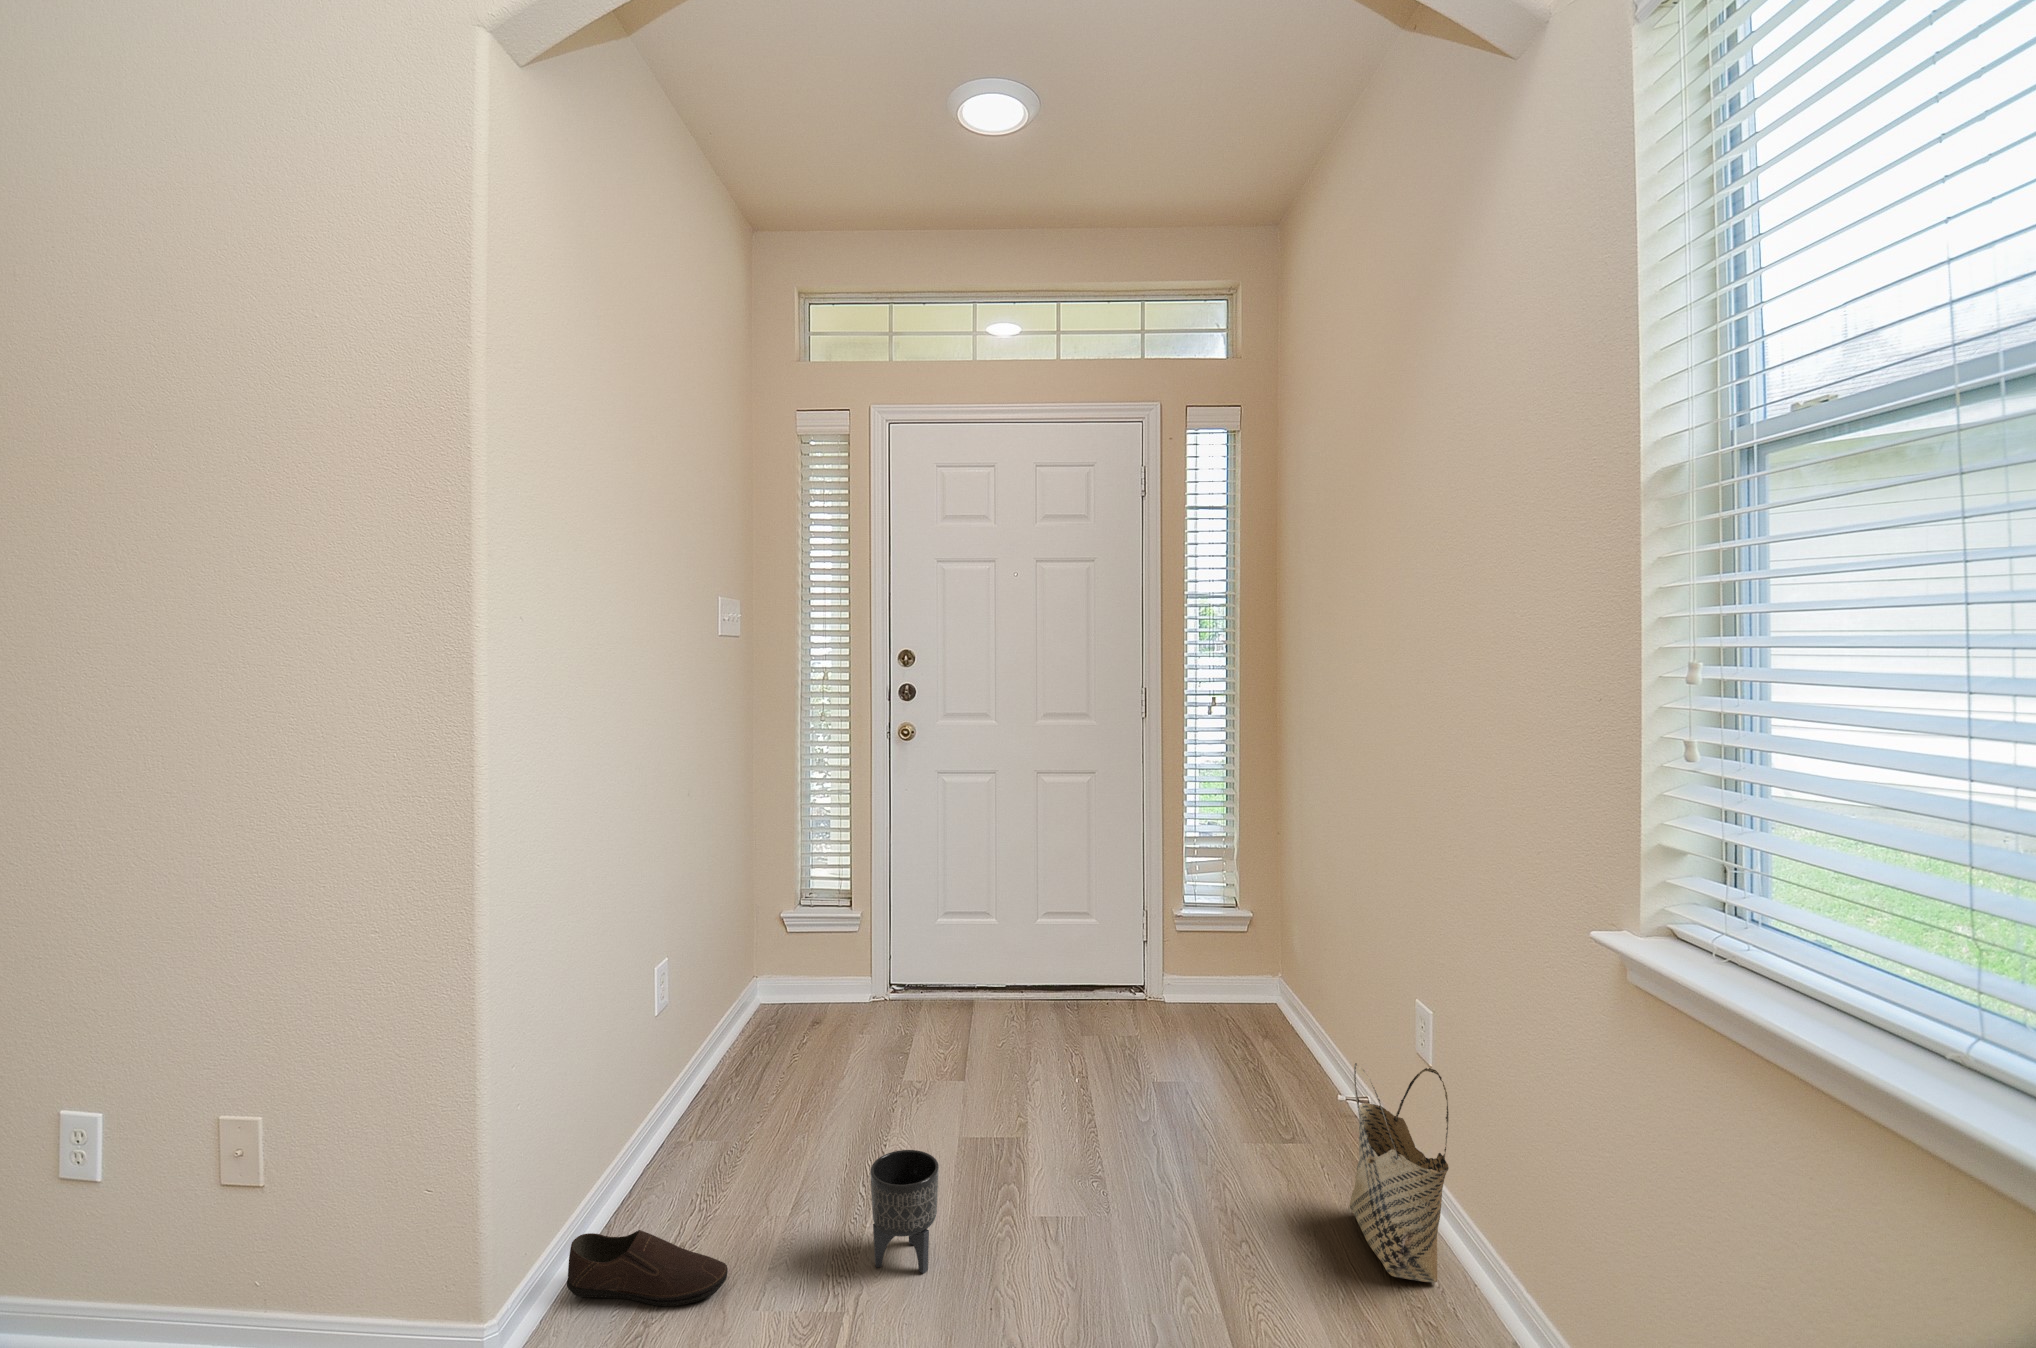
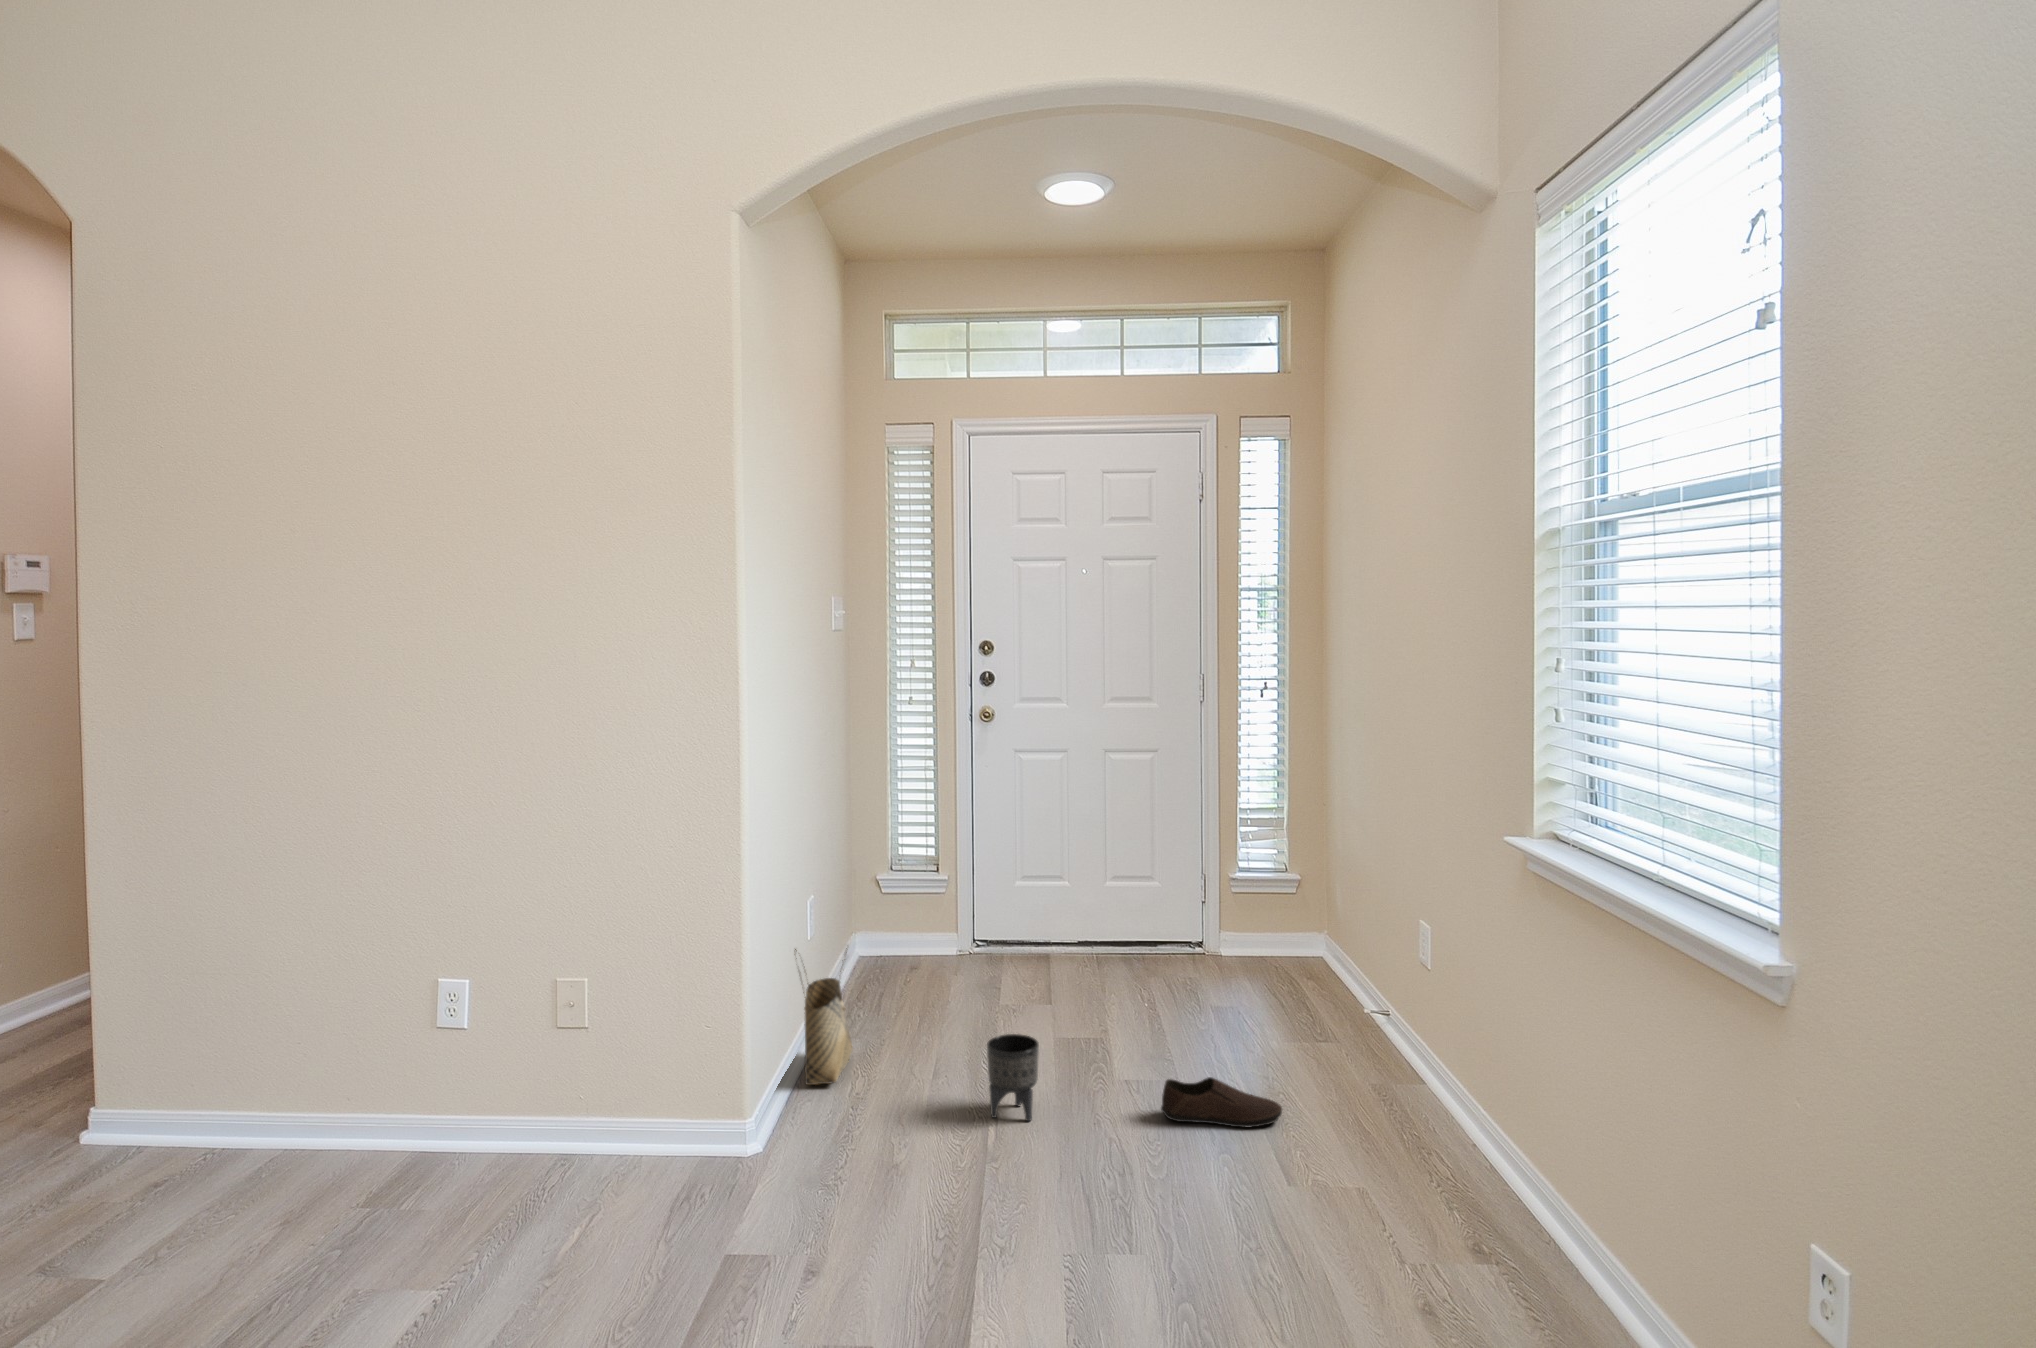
woven basket: present [1349,1063,1449,1282] -> present [794,948,853,1085]
shoe: present [567,1230,728,1306] -> present [1161,1077,1282,1128]

